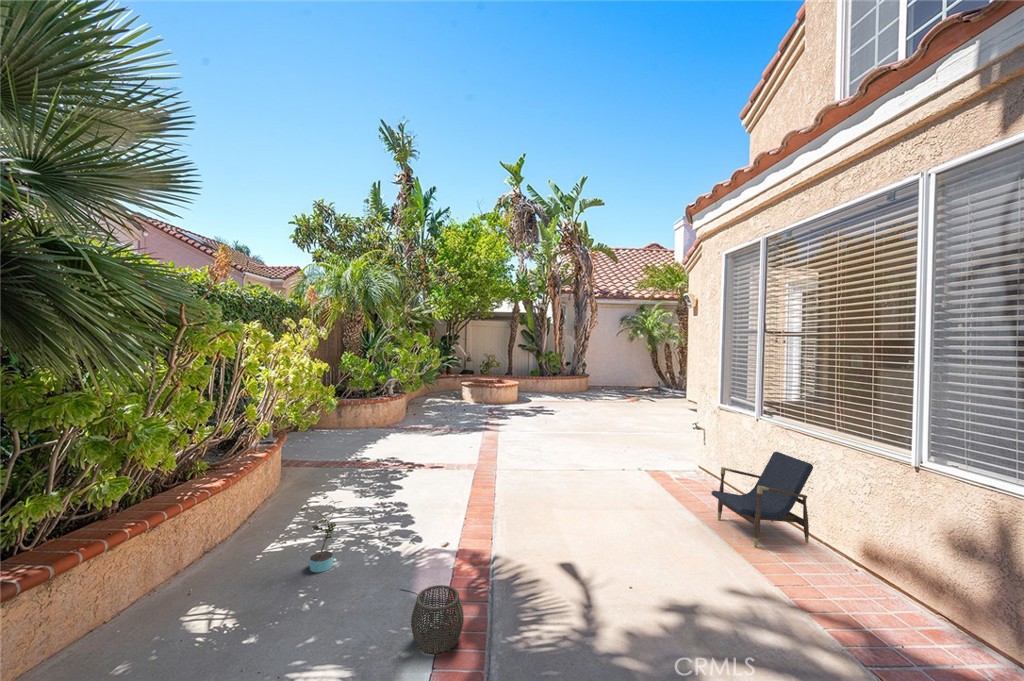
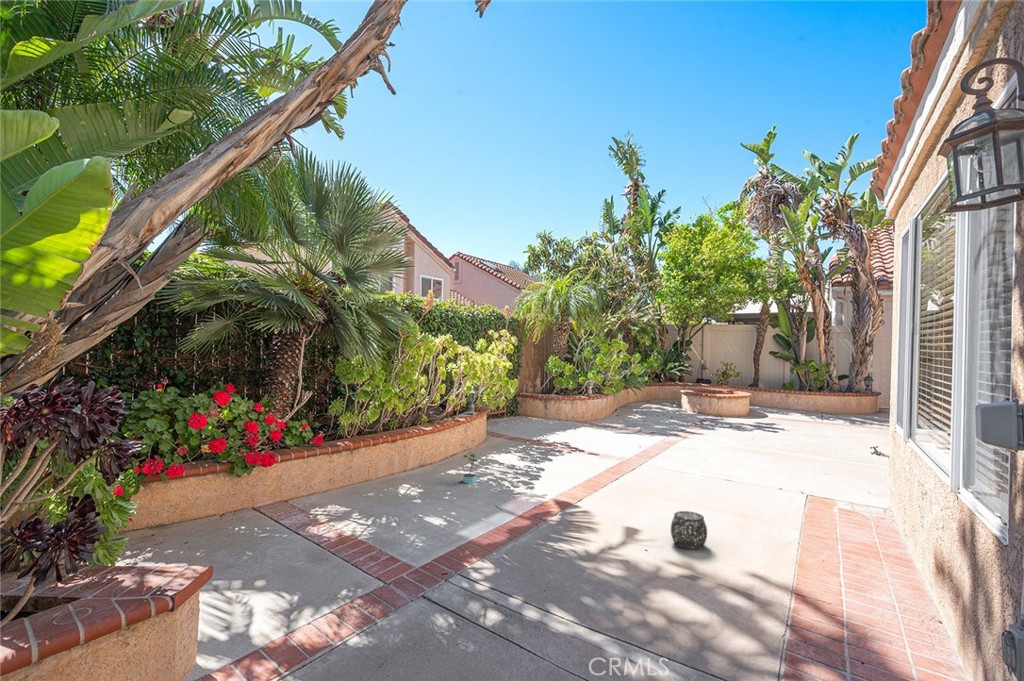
lounge chair: present [711,452,813,547] -> none [779,455,865,540]
woven basket: present [411,585,464,654] -> present [671,511,707,550]

